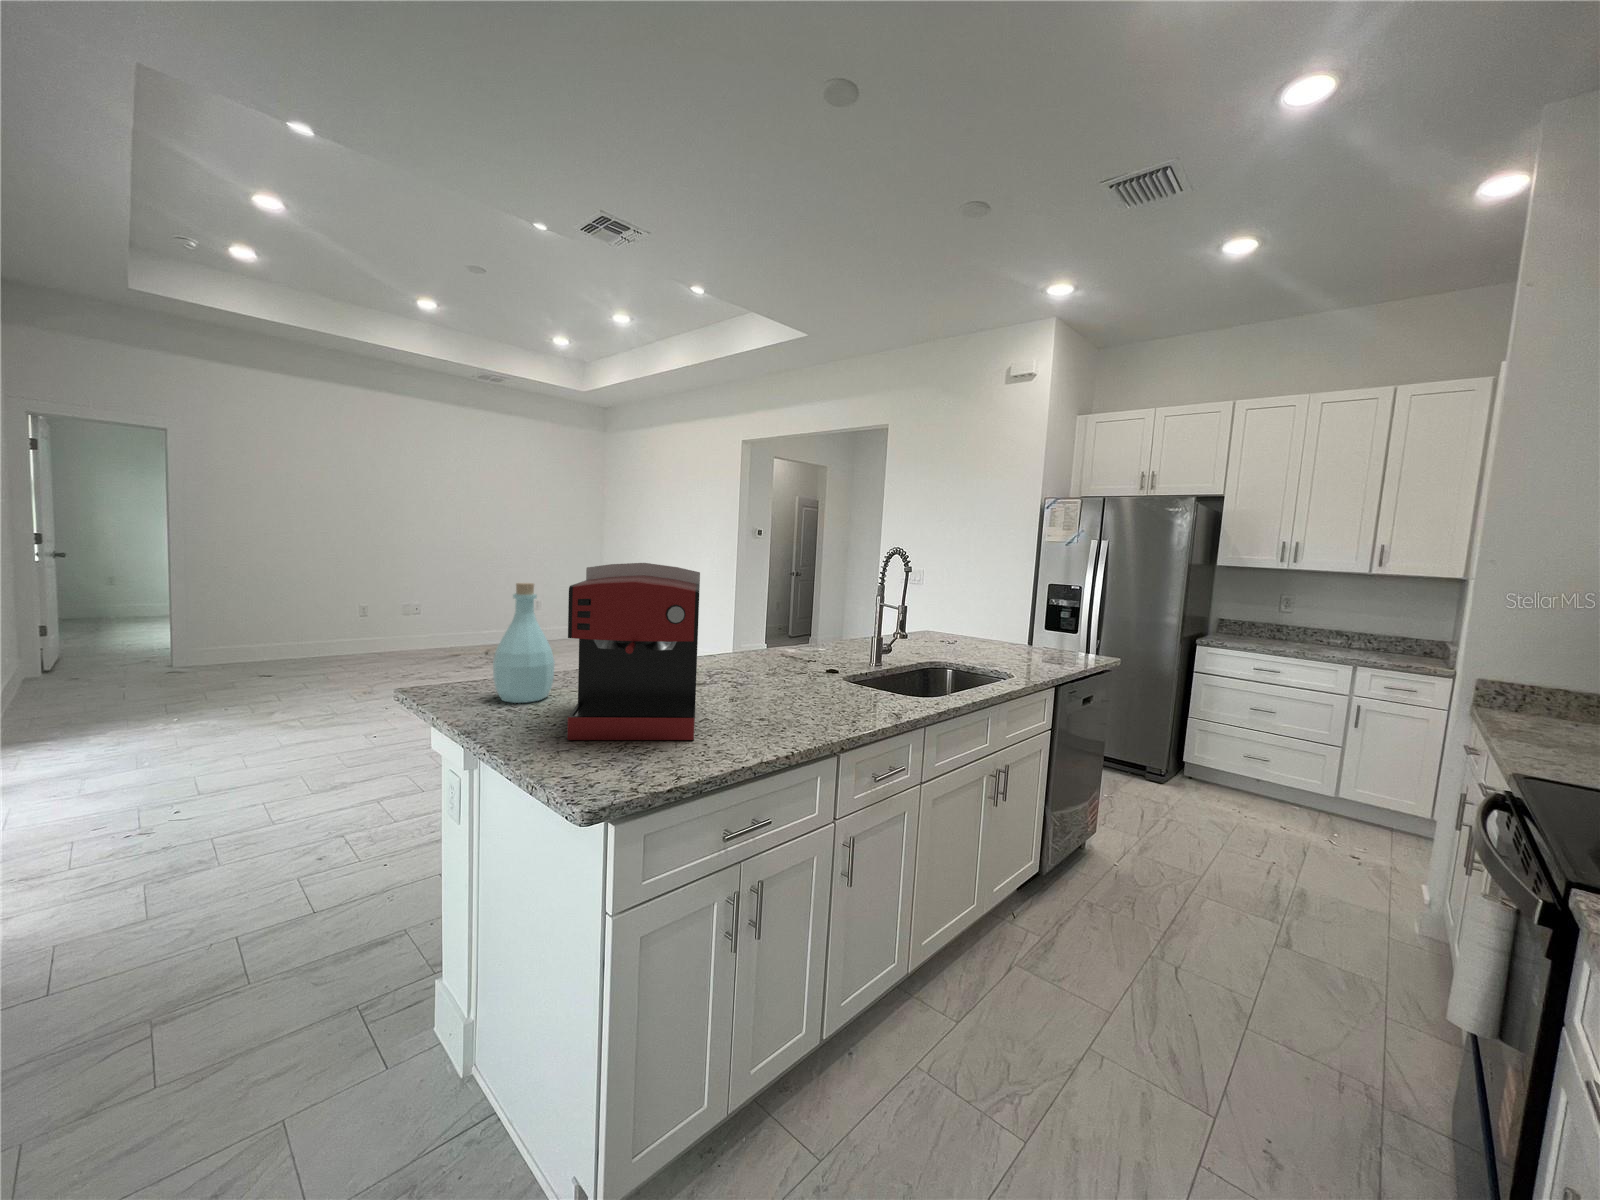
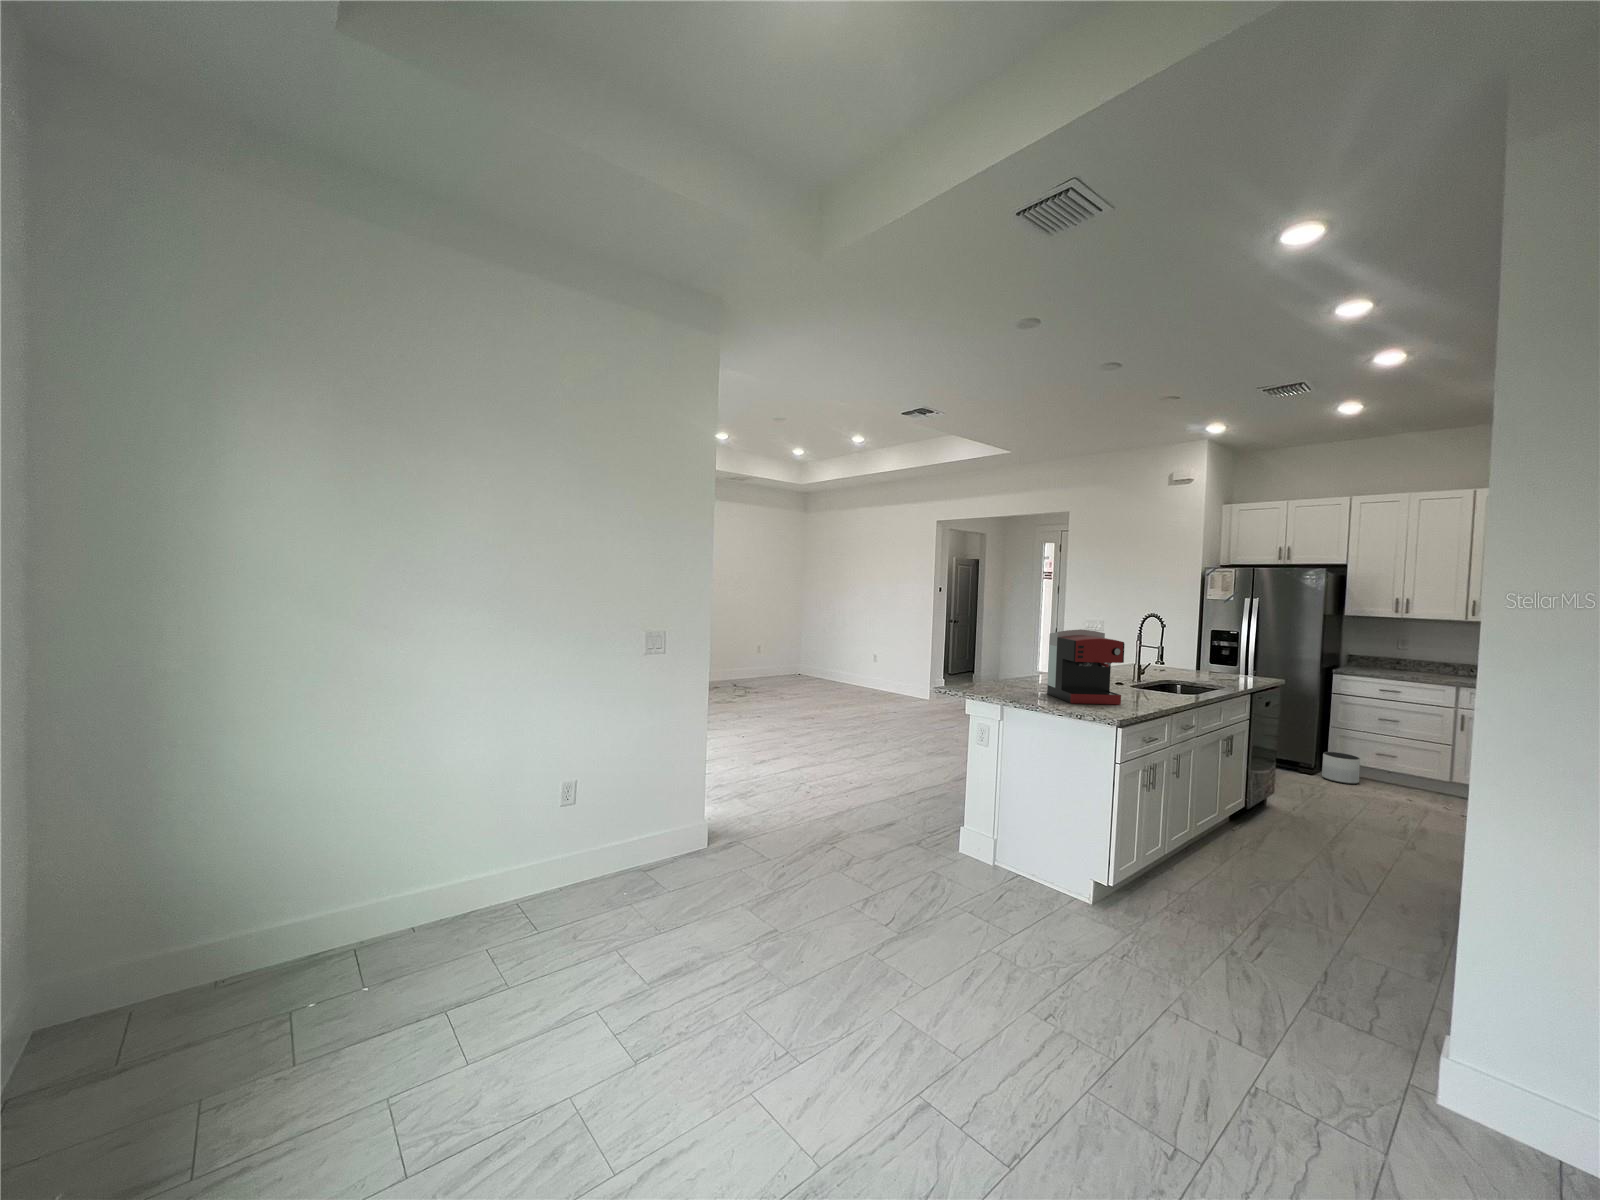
bottle: present [493,583,554,703] -> none [999,638,1026,692]
planter: none [1174,753,1223,799] -> present [1322,752,1360,784]

